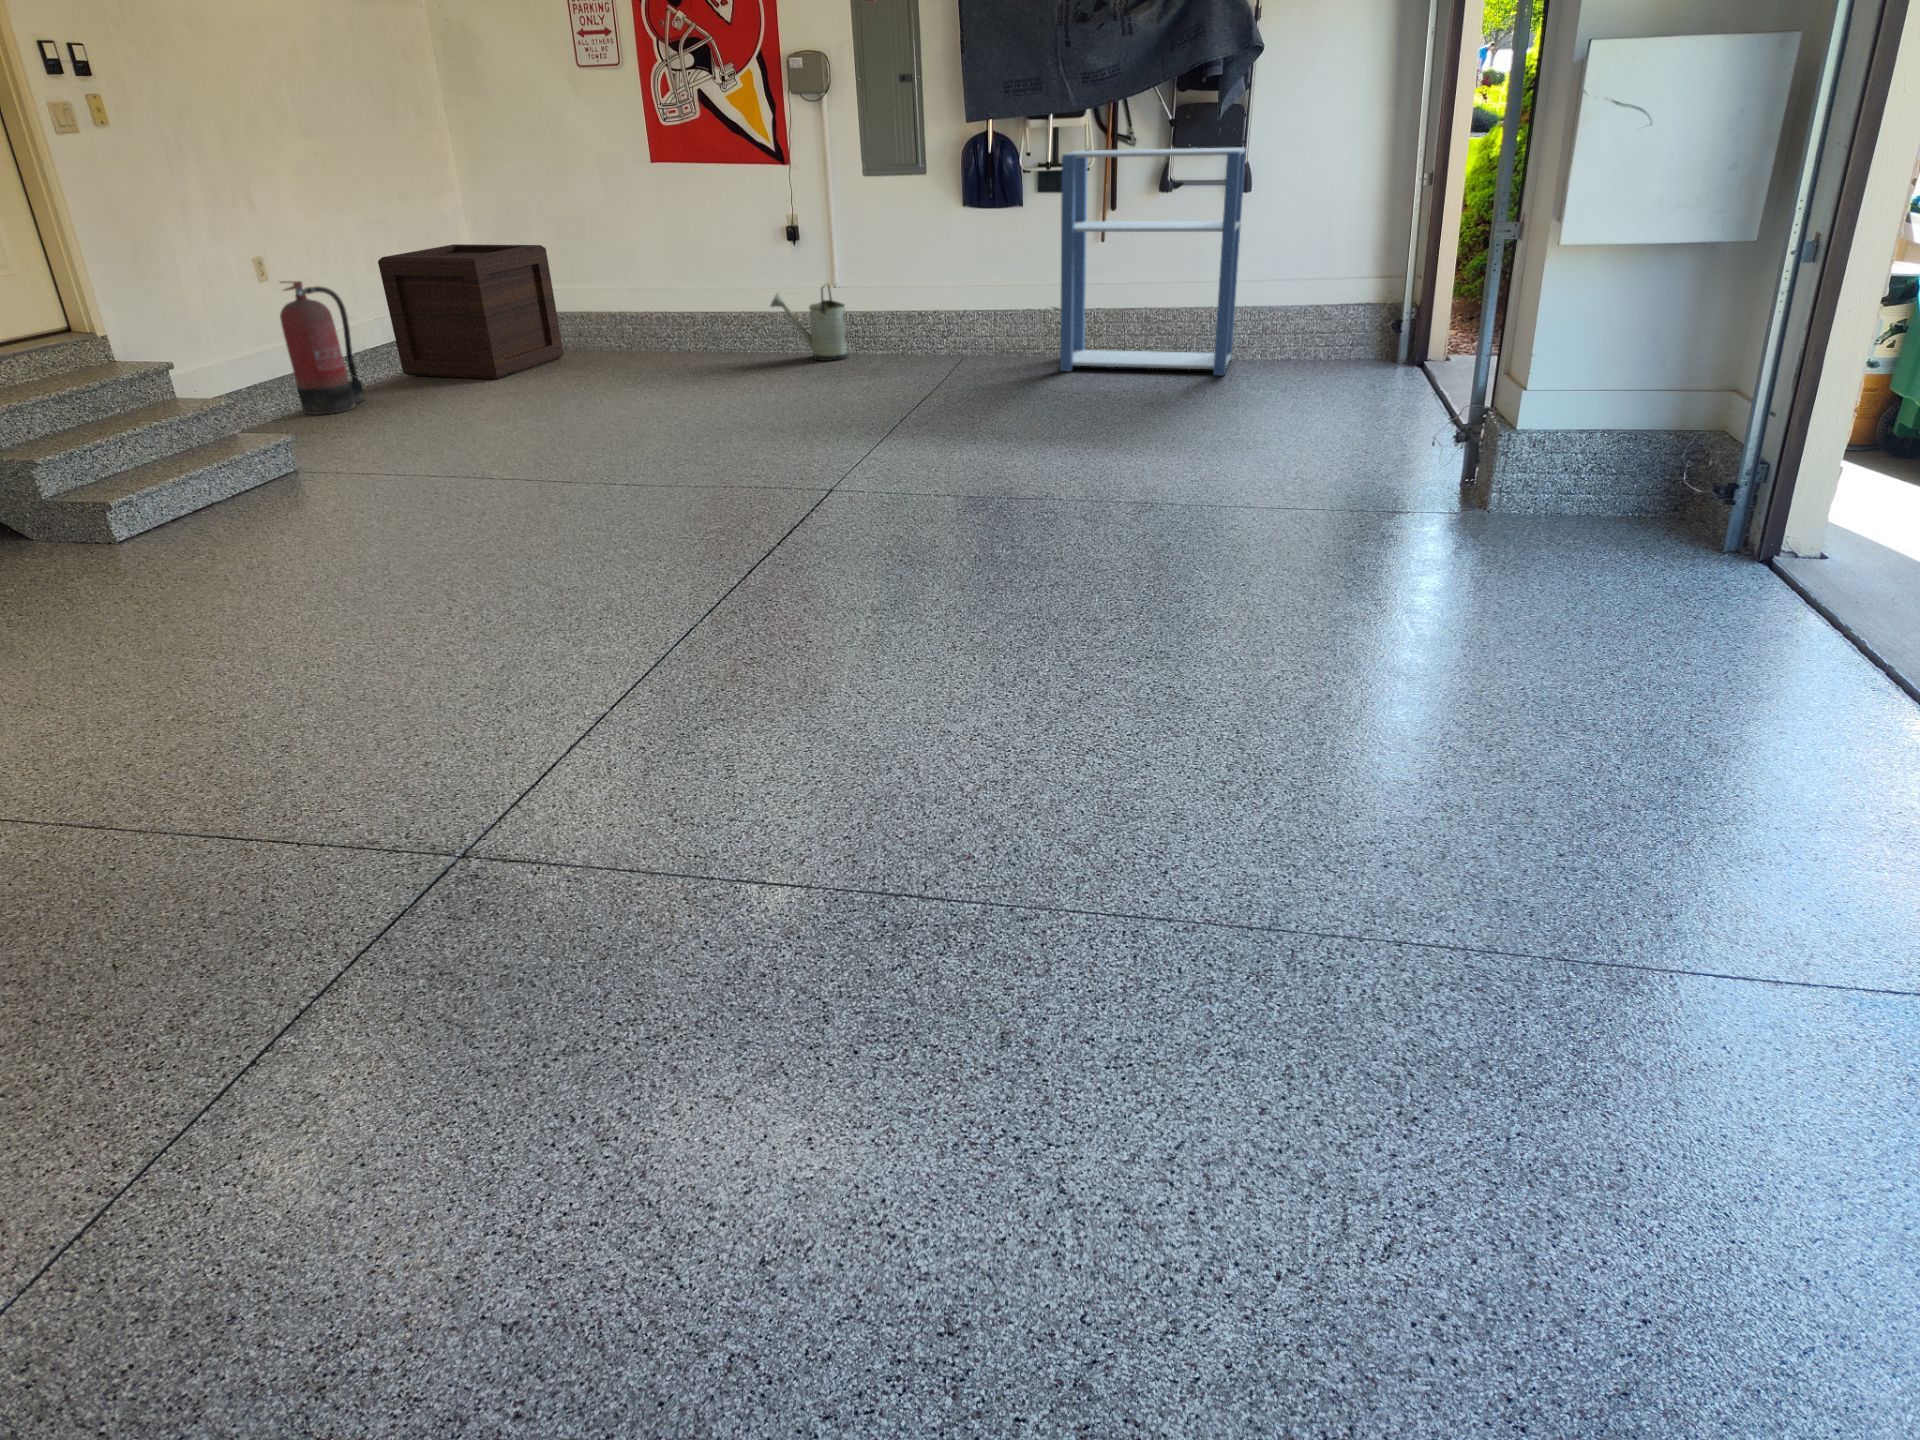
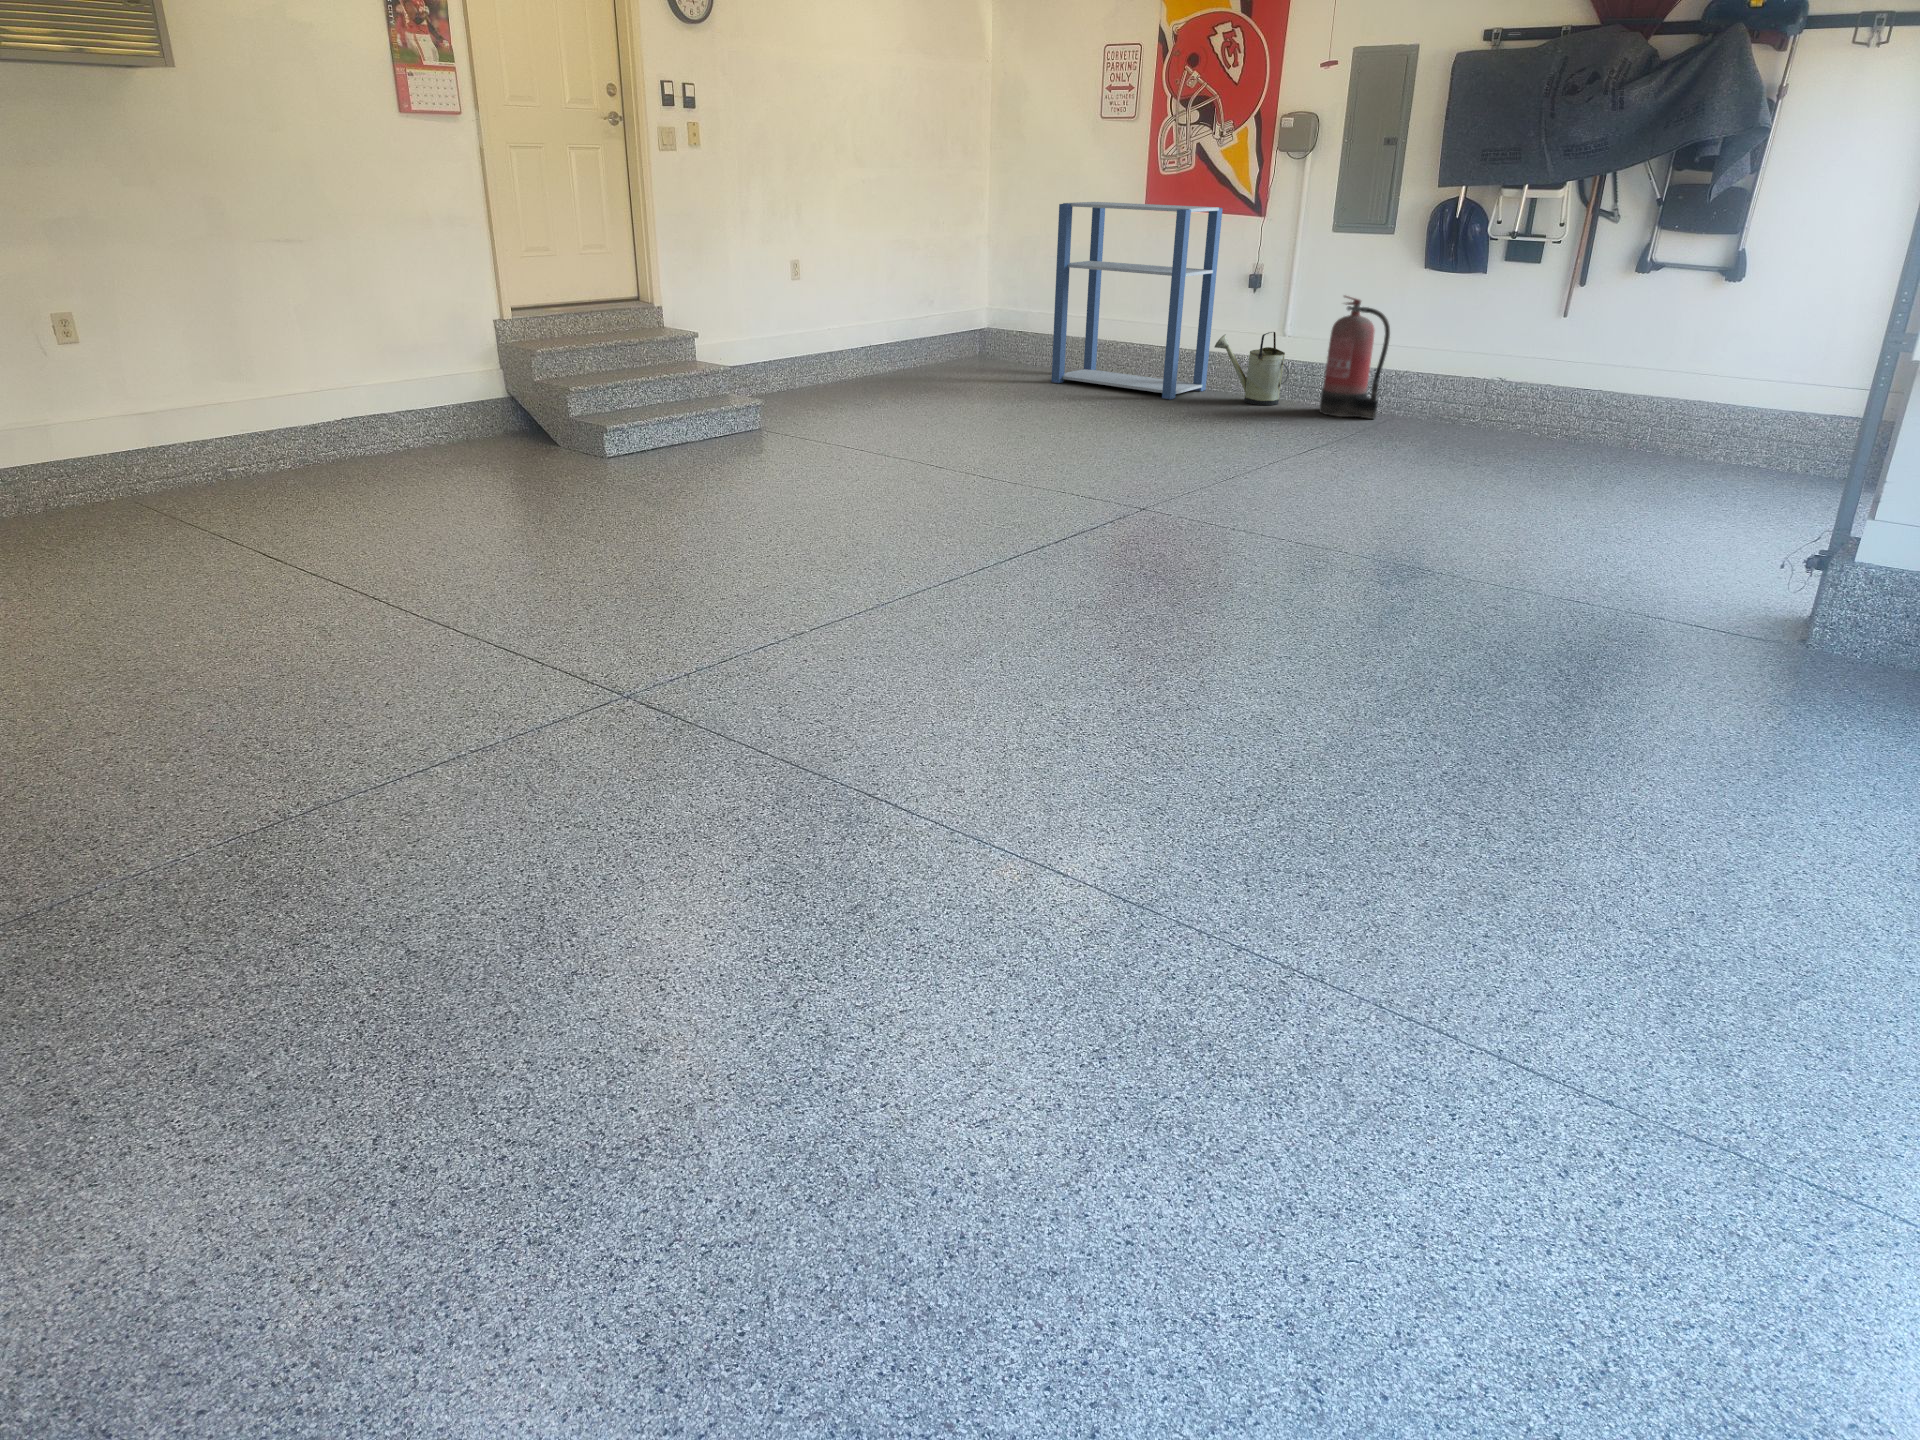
shelving unit: present [1060,148,1246,376] -> present [1051,202,1222,399]
wooden crate: present [378,244,564,379] -> none [898,265,1037,382]
fire extinguisher: present [280,281,365,415] -> present [1319,296,1390,419]

